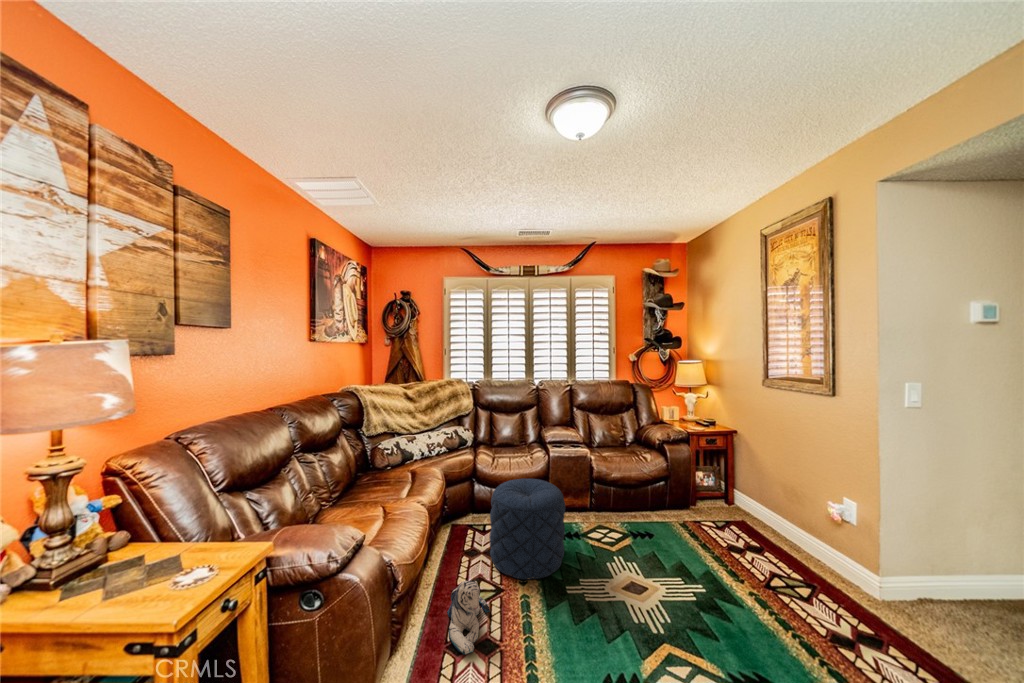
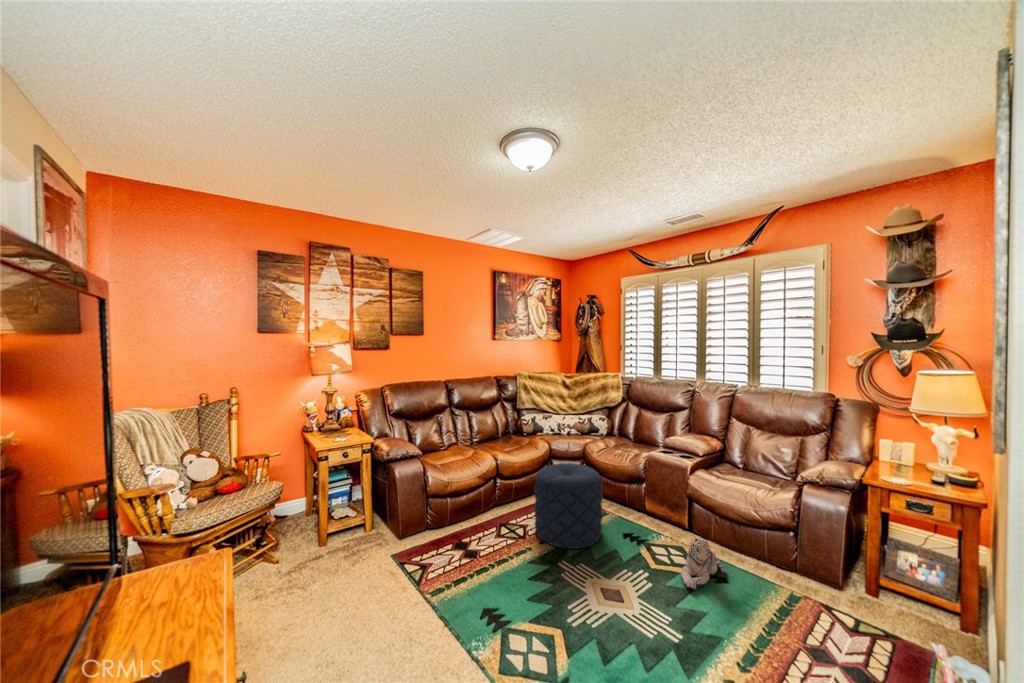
plush toy: present [447,581,490,655] -> present [681,538,726,589]

